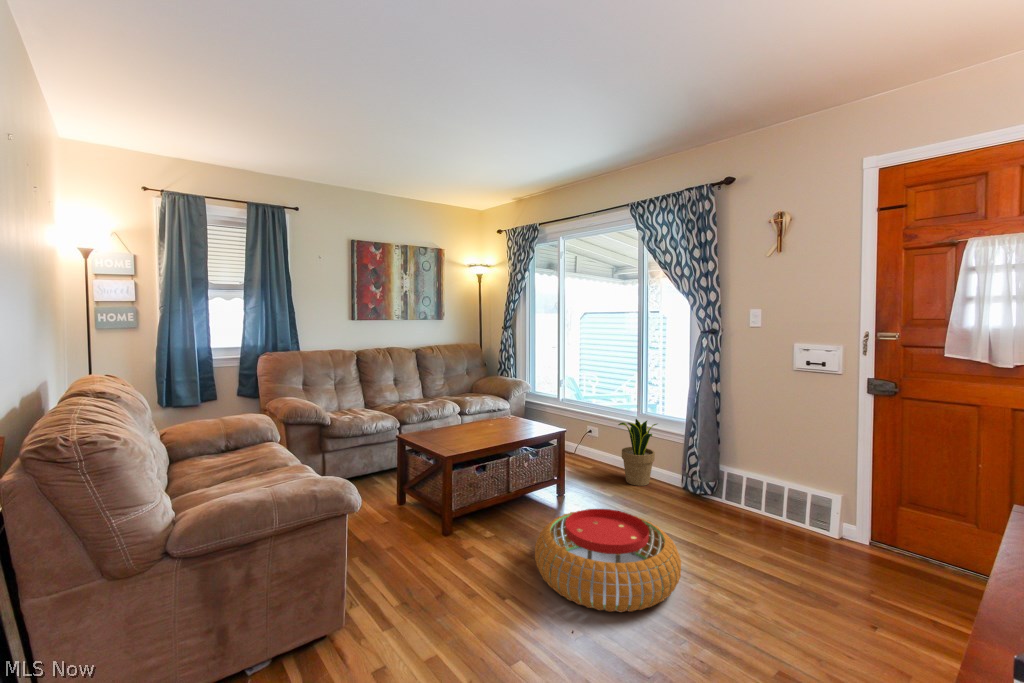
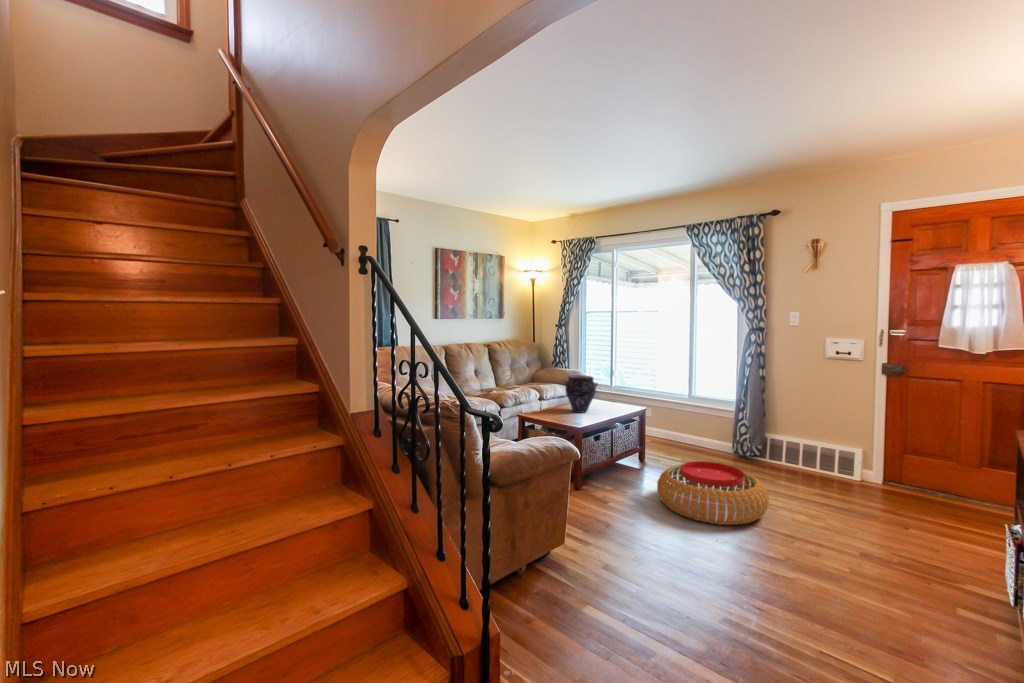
vase: none [459,388,499,435] -> present [565,375,598,413]
potted plant: present [618,419,657,486] -> none [680,399,712,453]

